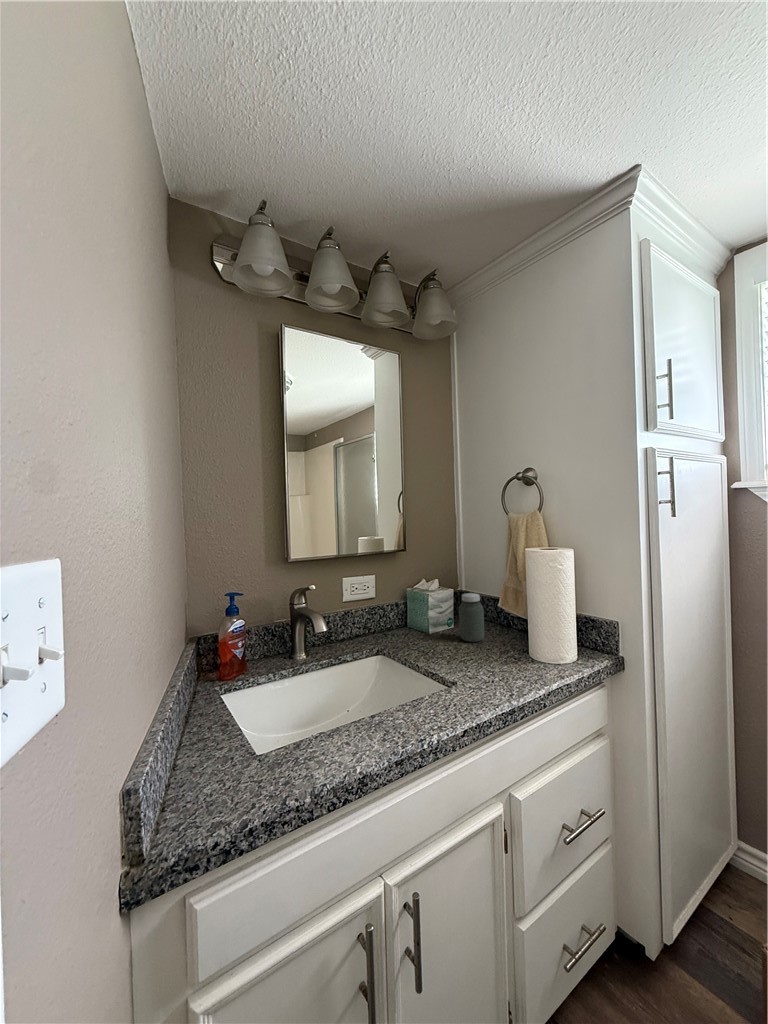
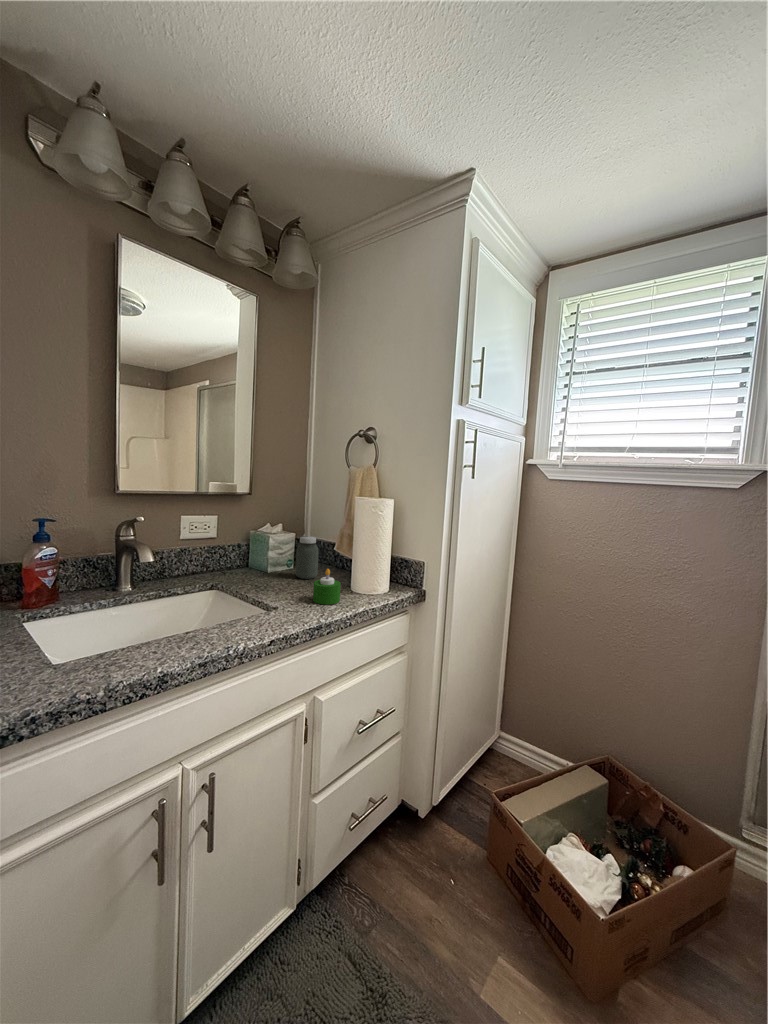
candle: none [491,636,524,679] -> present [313,569,341,605]

